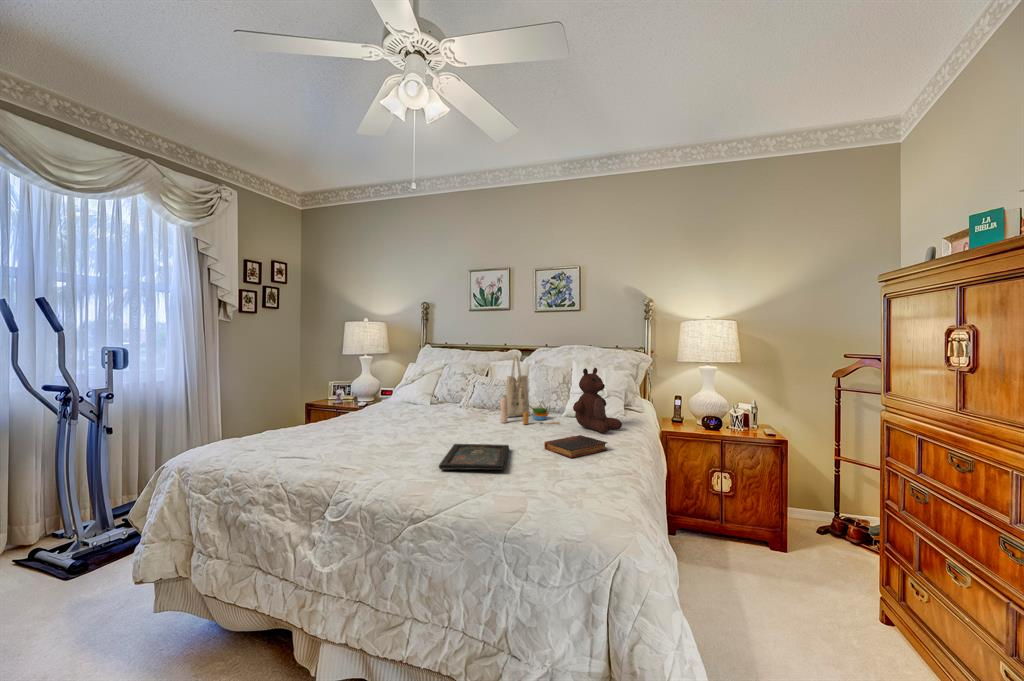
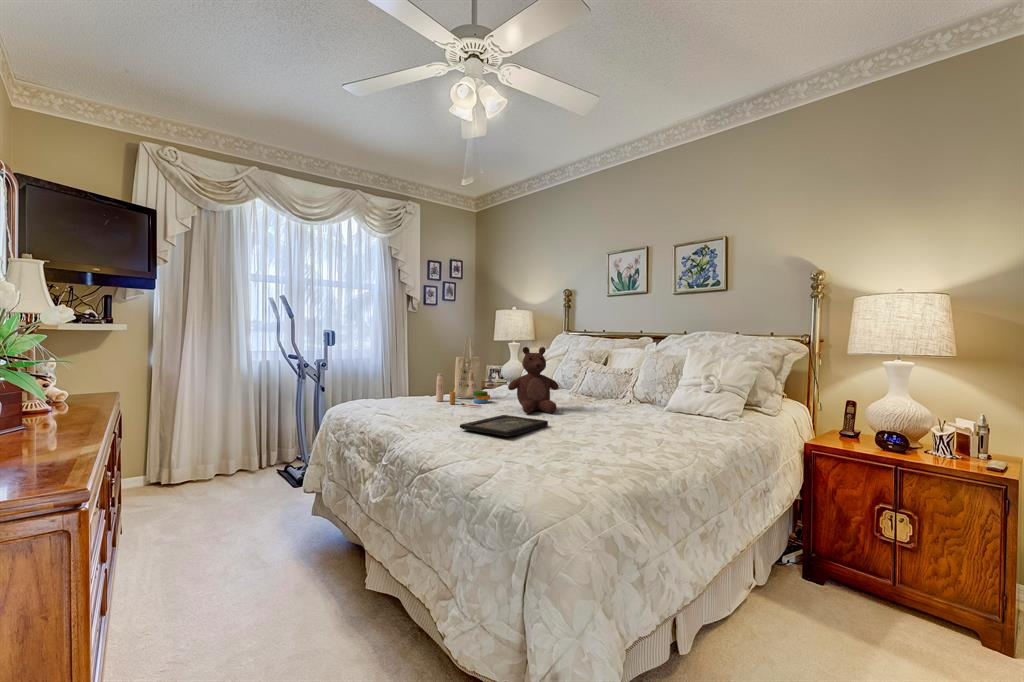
tote bag: present [501,356,560,424] -> present [436,336,490,407]
teddy bear: present [573,368,622,433] -> present [508,347,559,413]
book: present [544,435,607,458] -> none [585,422,651,439]

